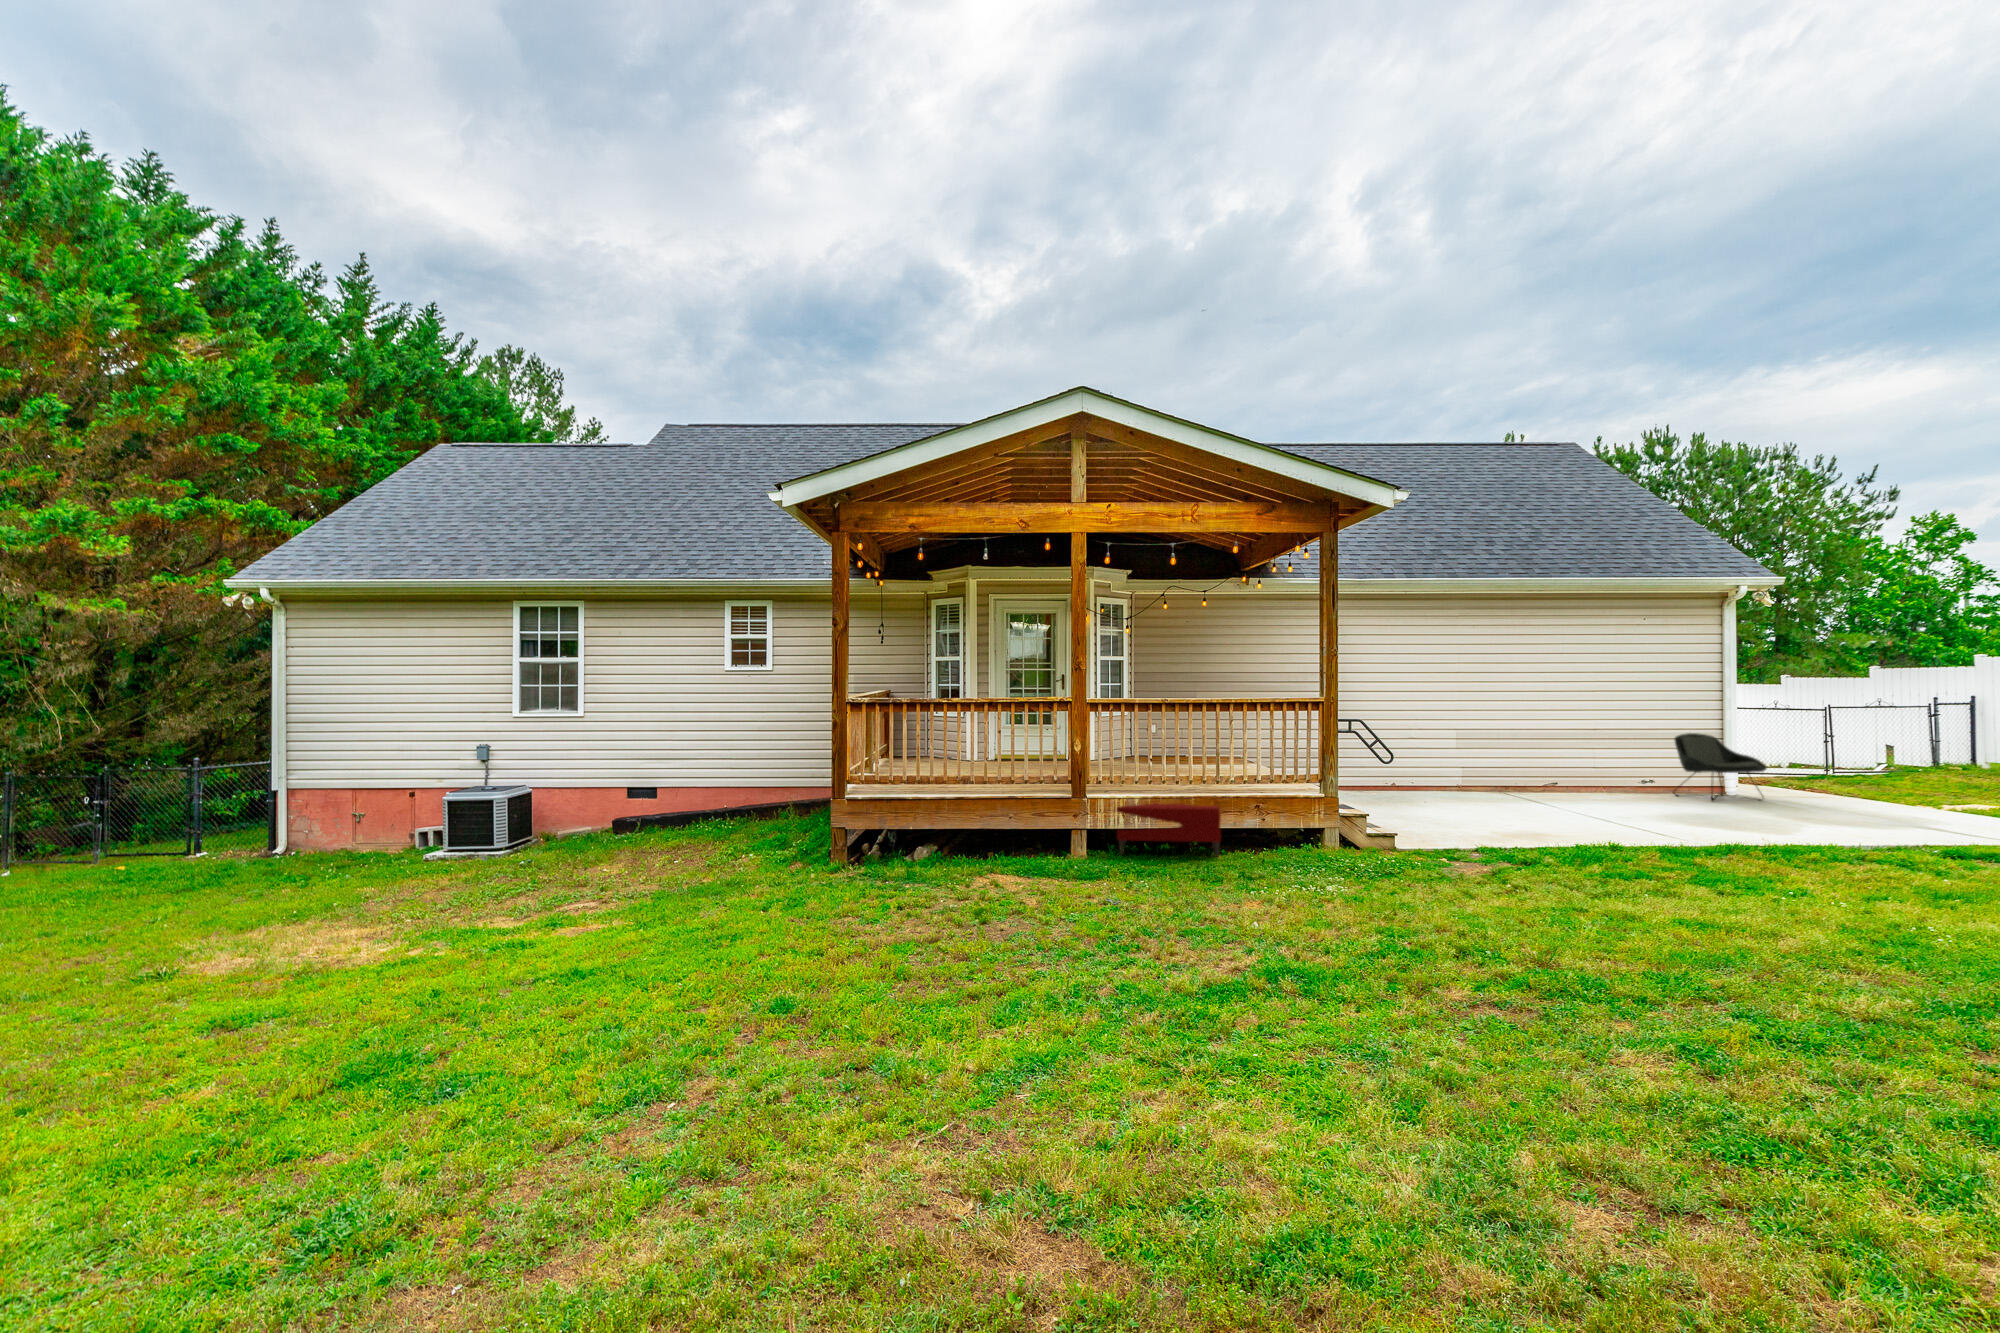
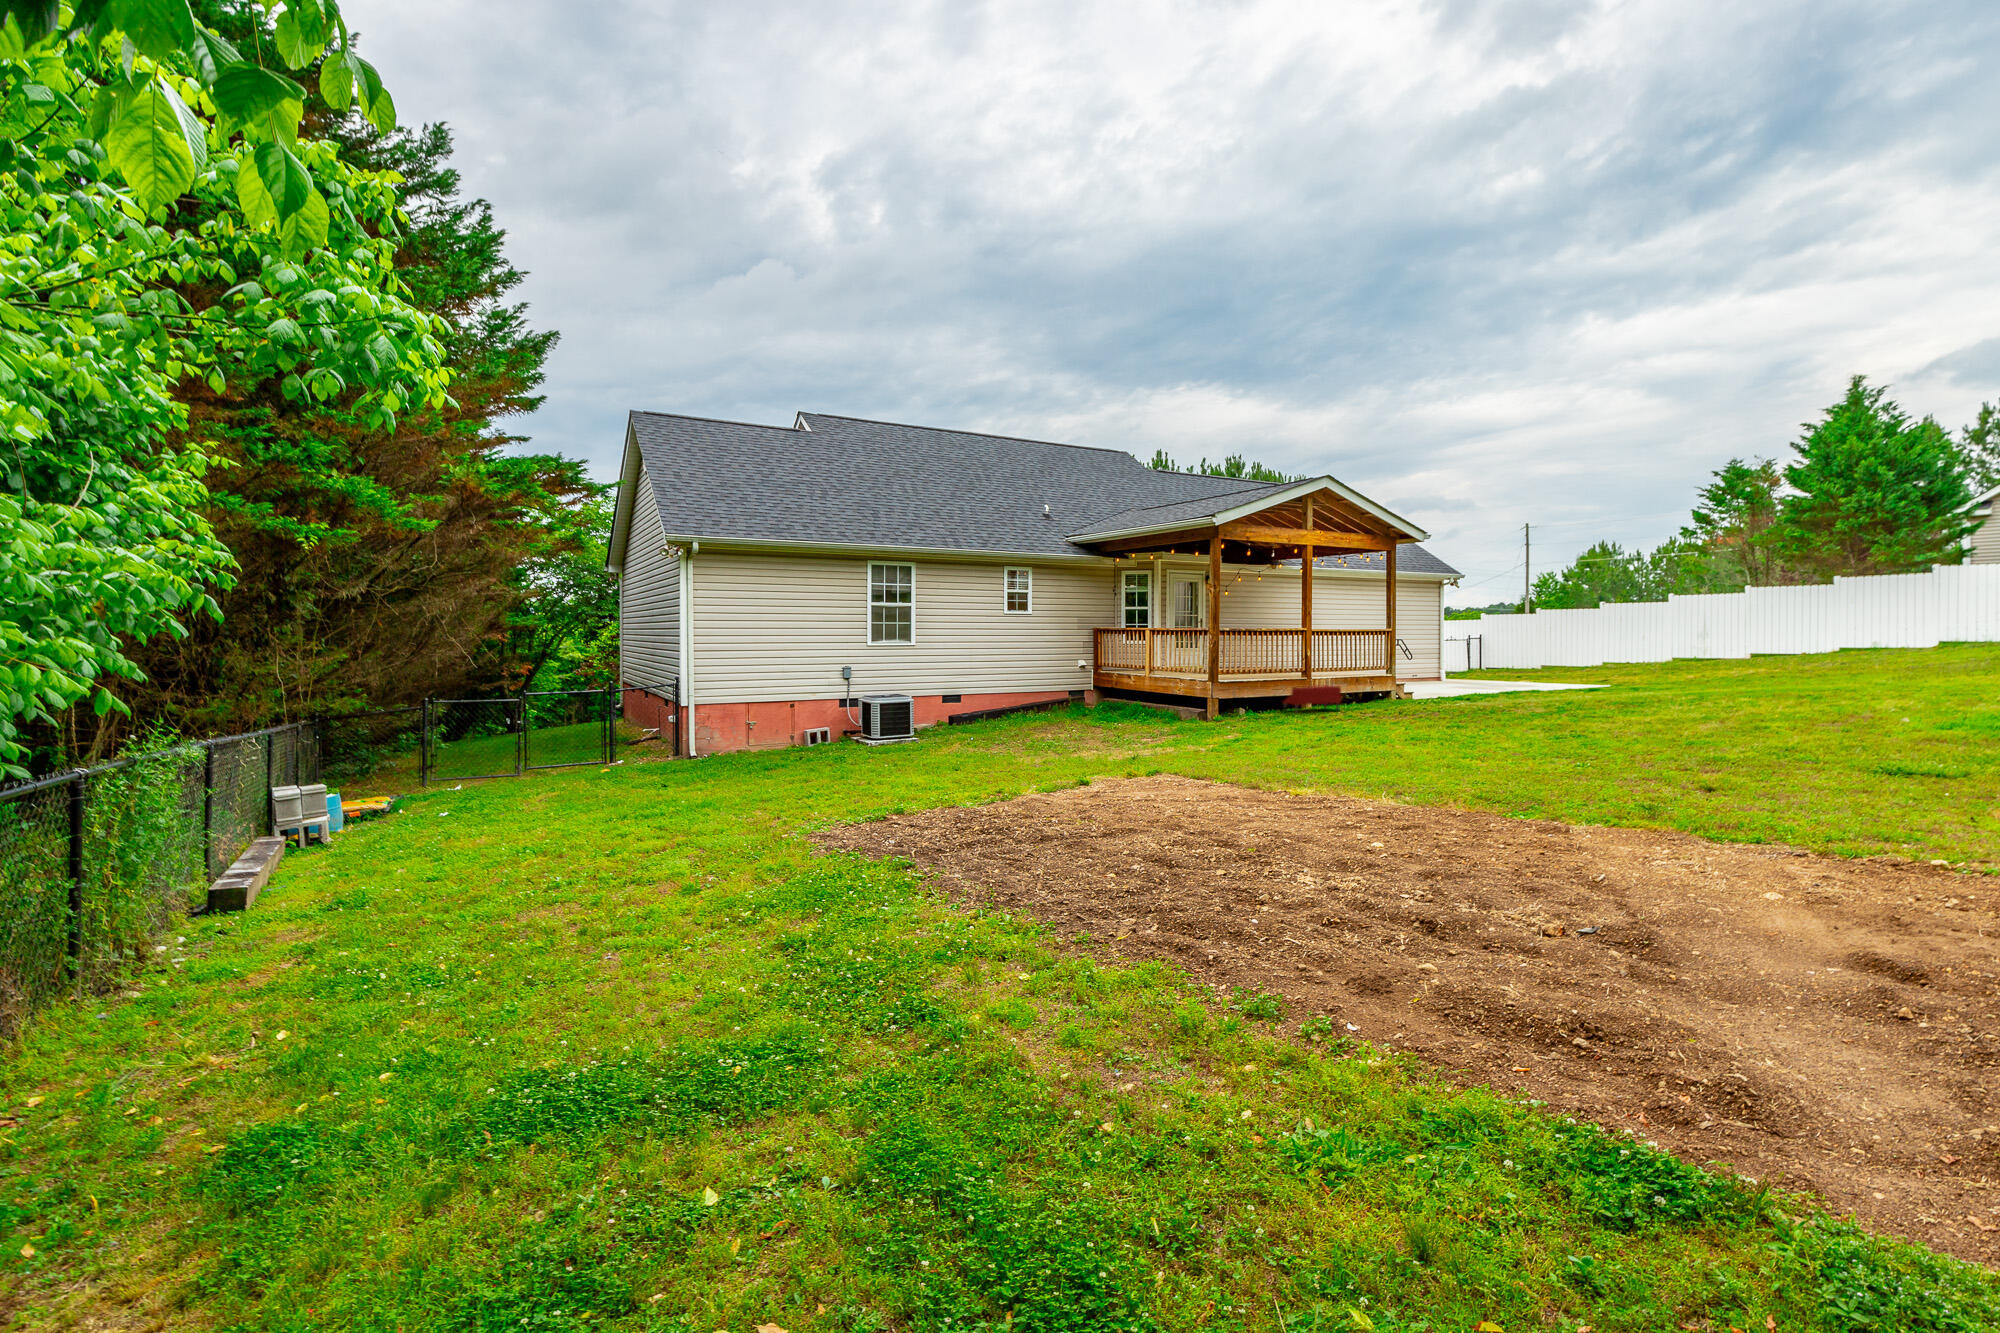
lounge chair: present [1674,733,1767,801] -> none [1425,654,1464,686]

